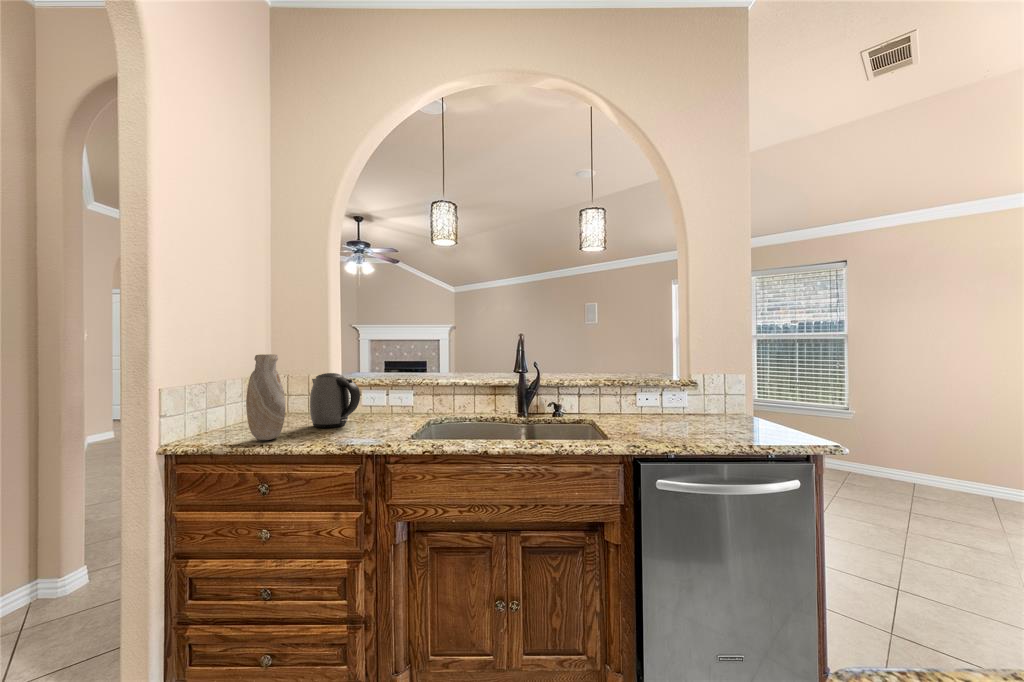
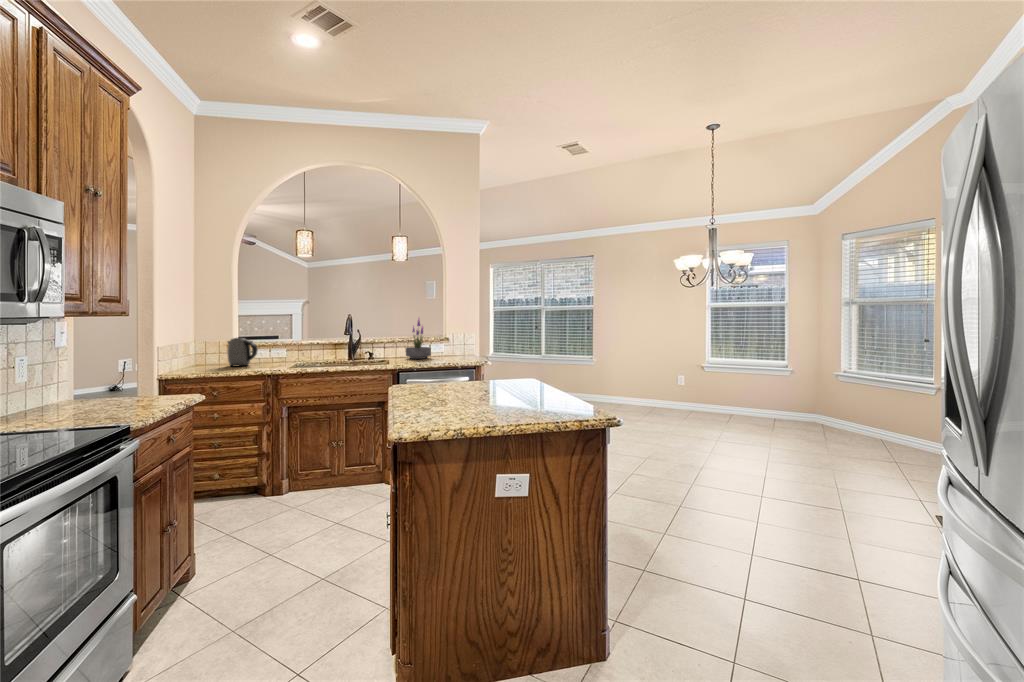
potted plant: none [627,333,680,421] -> present [406,319,431,359]
vase: present [246,354,285,440] -> none [197,328,218,371]

